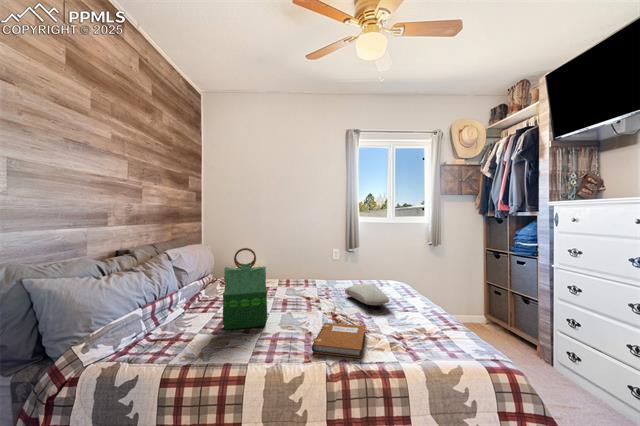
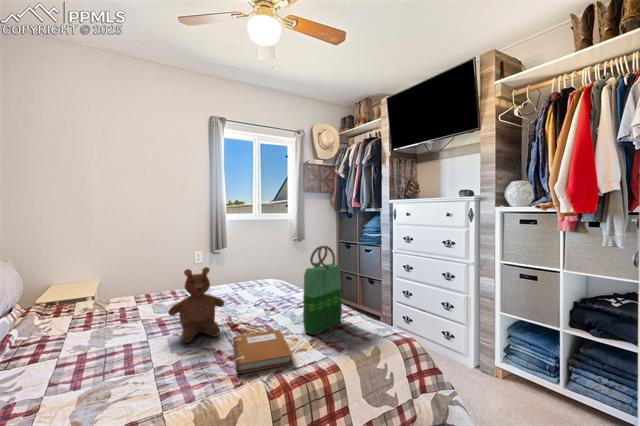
tote bag: present [223,248,267,330] -> present [303,246,342,335]
teddy bear: none [285,261,327,320] -> present [168,267,224,343]
pillow: present [345,284,390,305] -> none [233,285,288,307]

